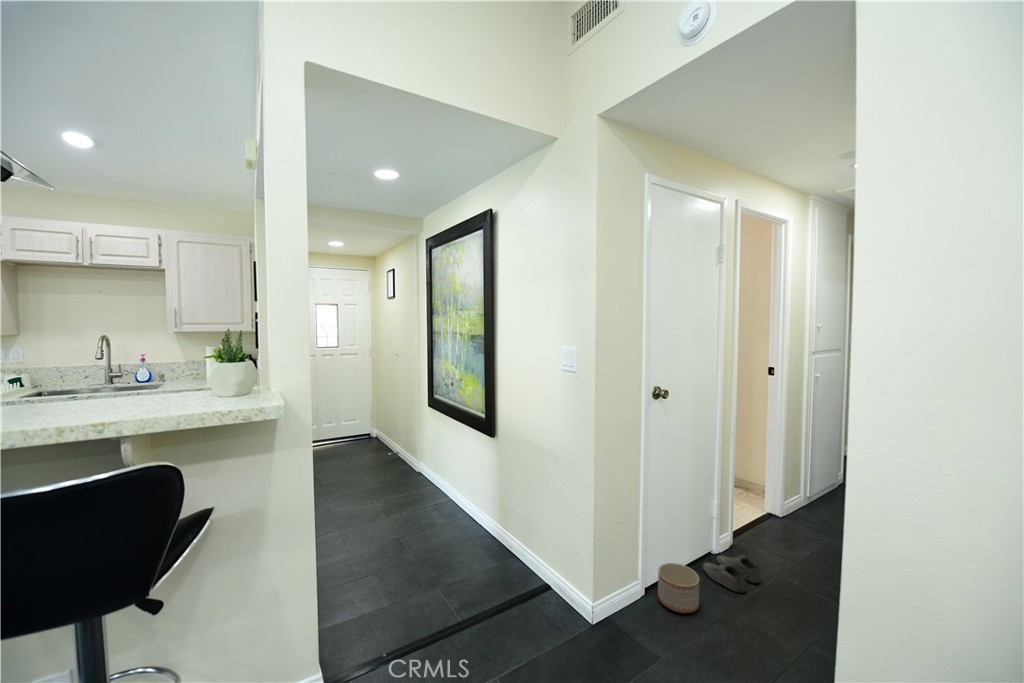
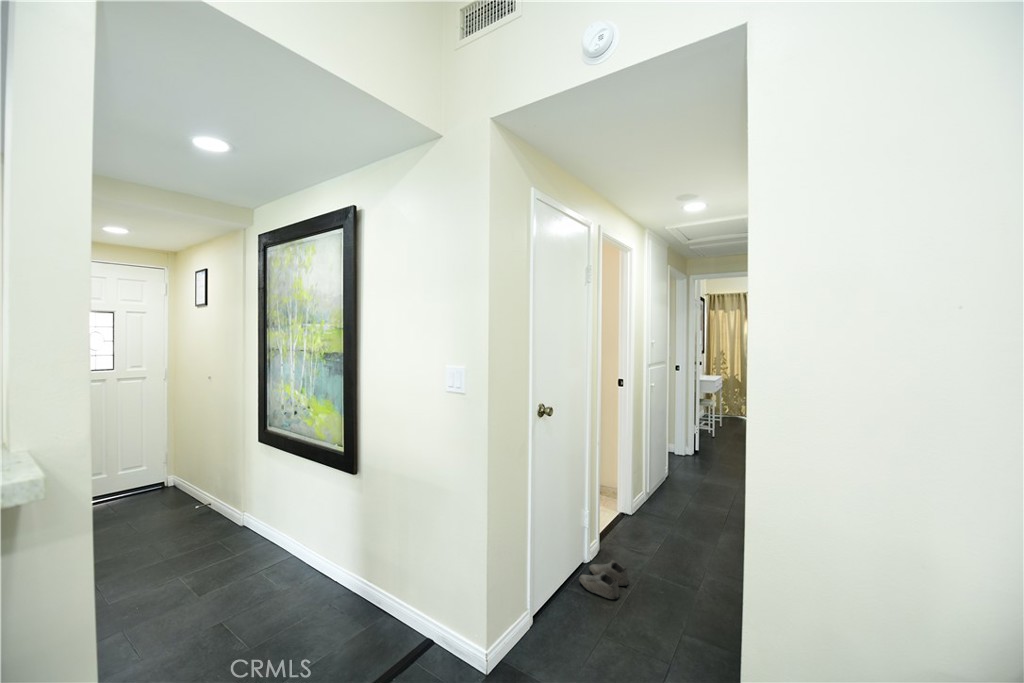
planter: present [658,563,699,613] -> none [545,584,584,637]

